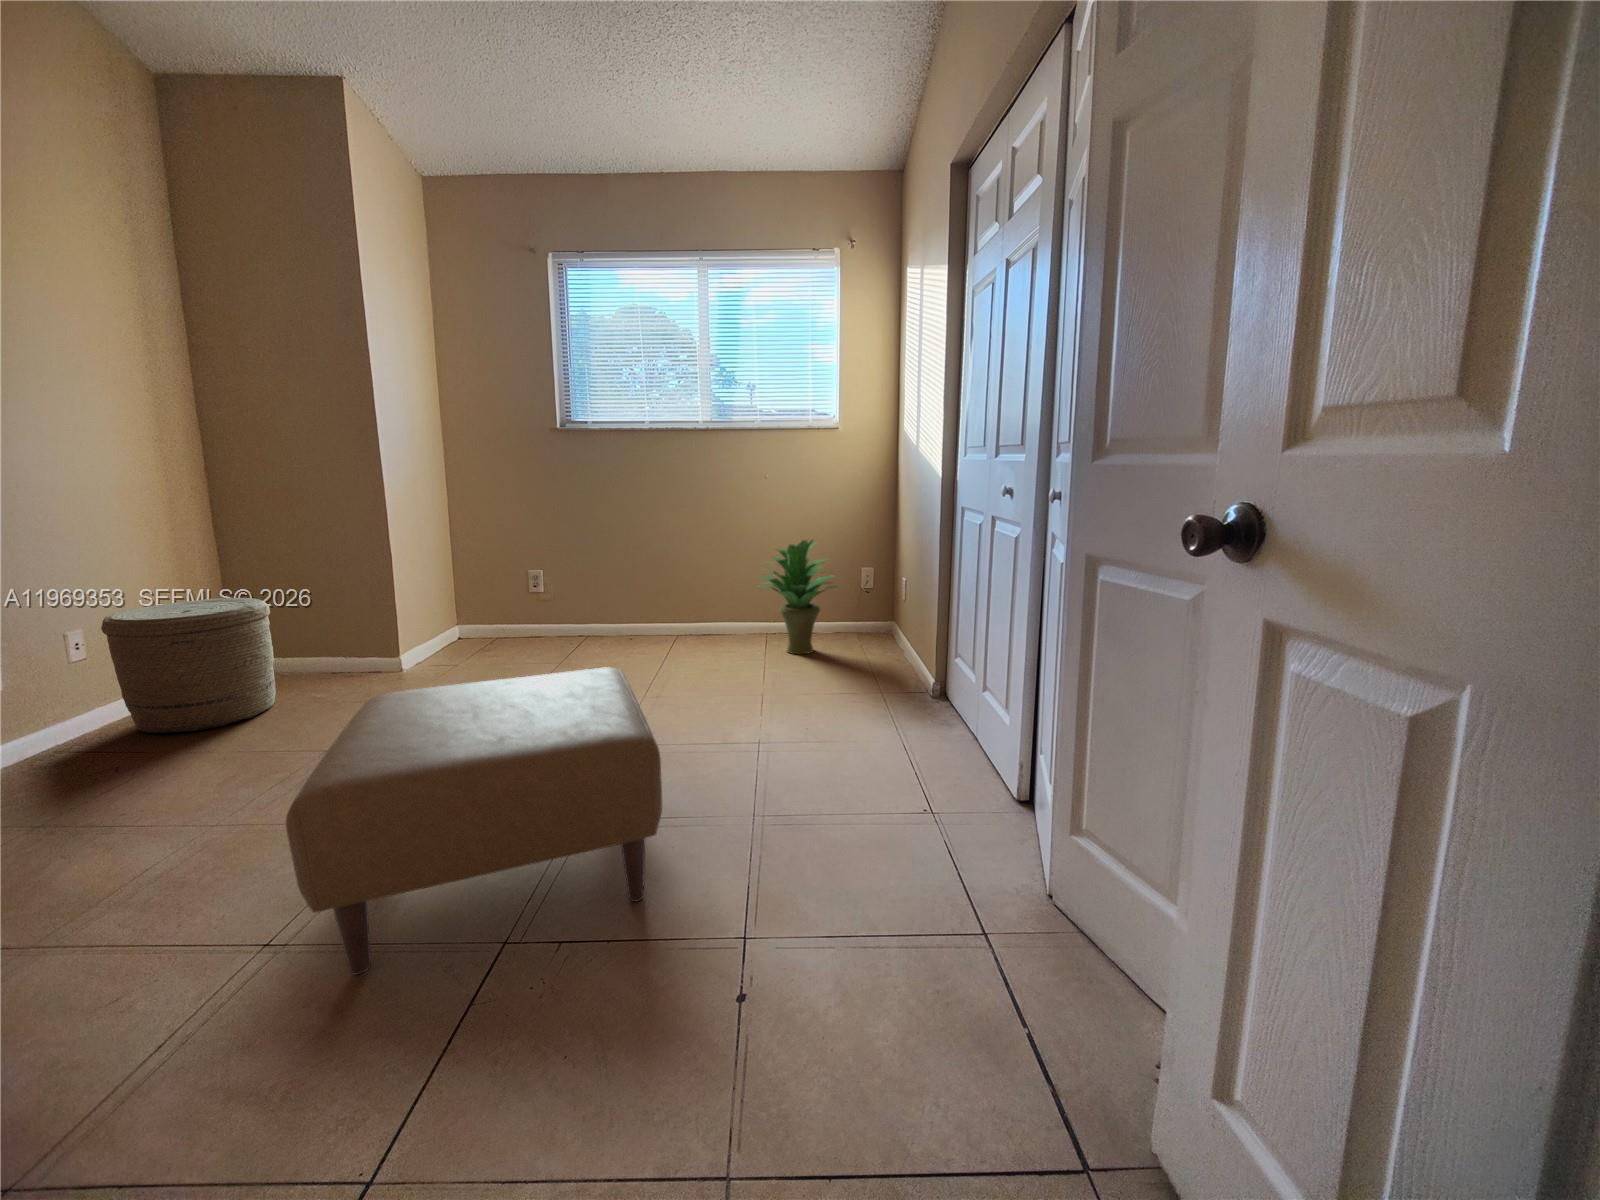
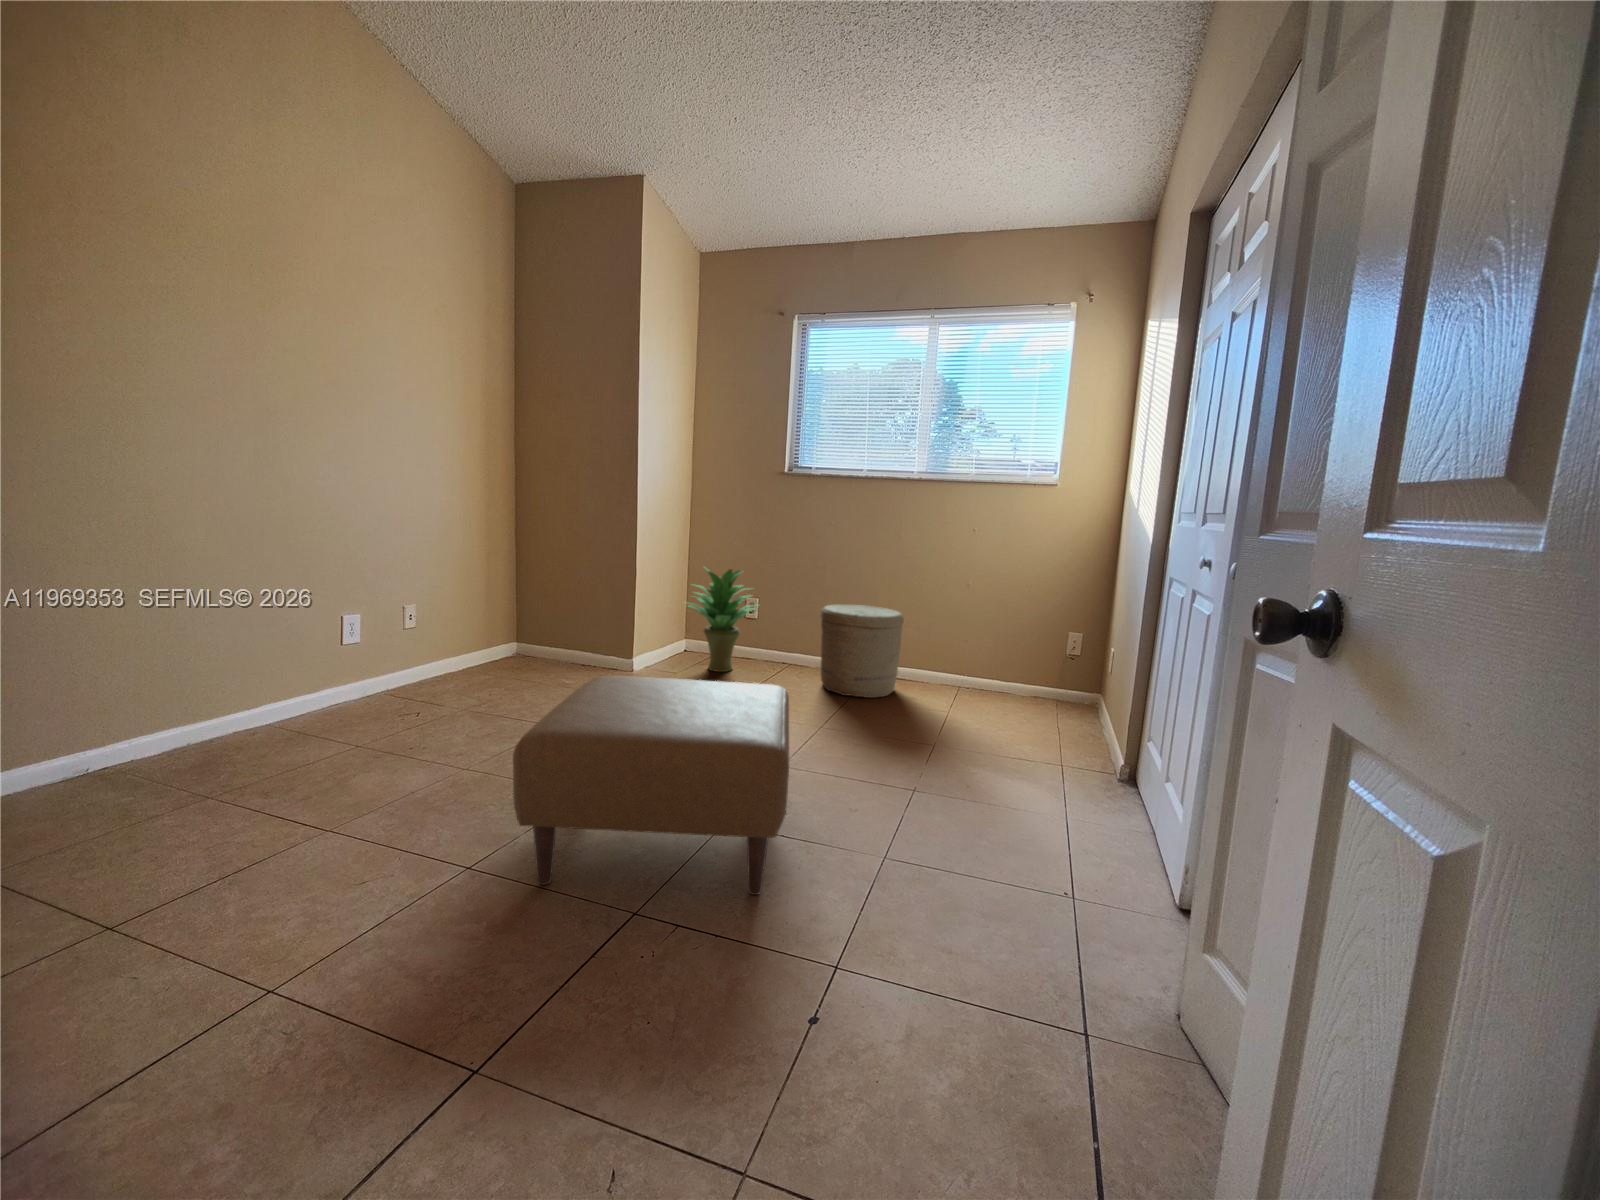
potted plant: present [759,540,839,654] -> present [688,568,754,672]
woven basket: present [101,598,276,733] -> present [821,605,904,698]

